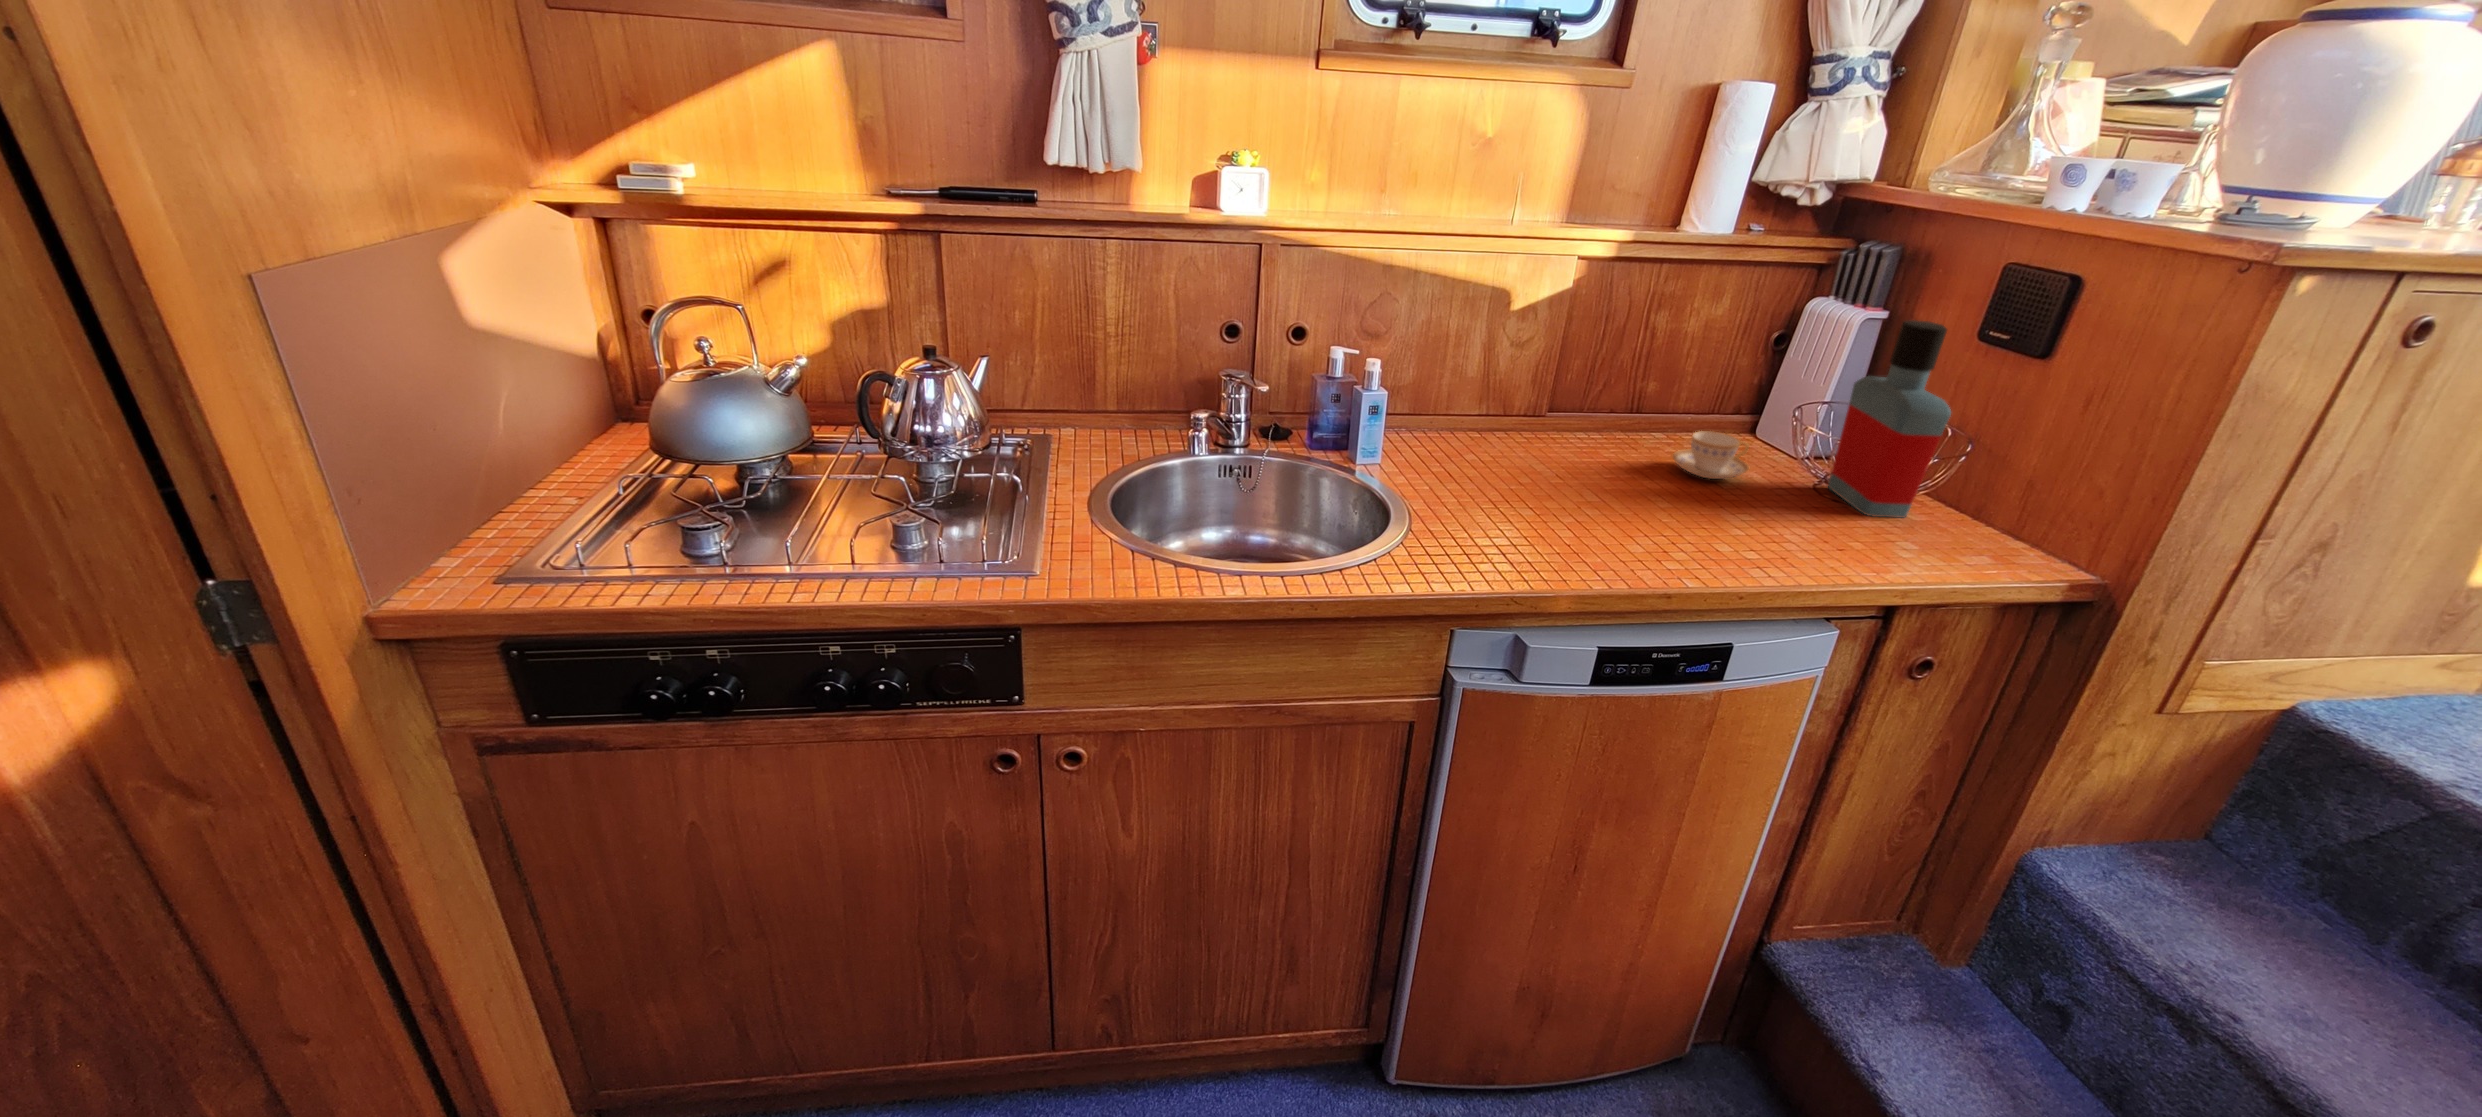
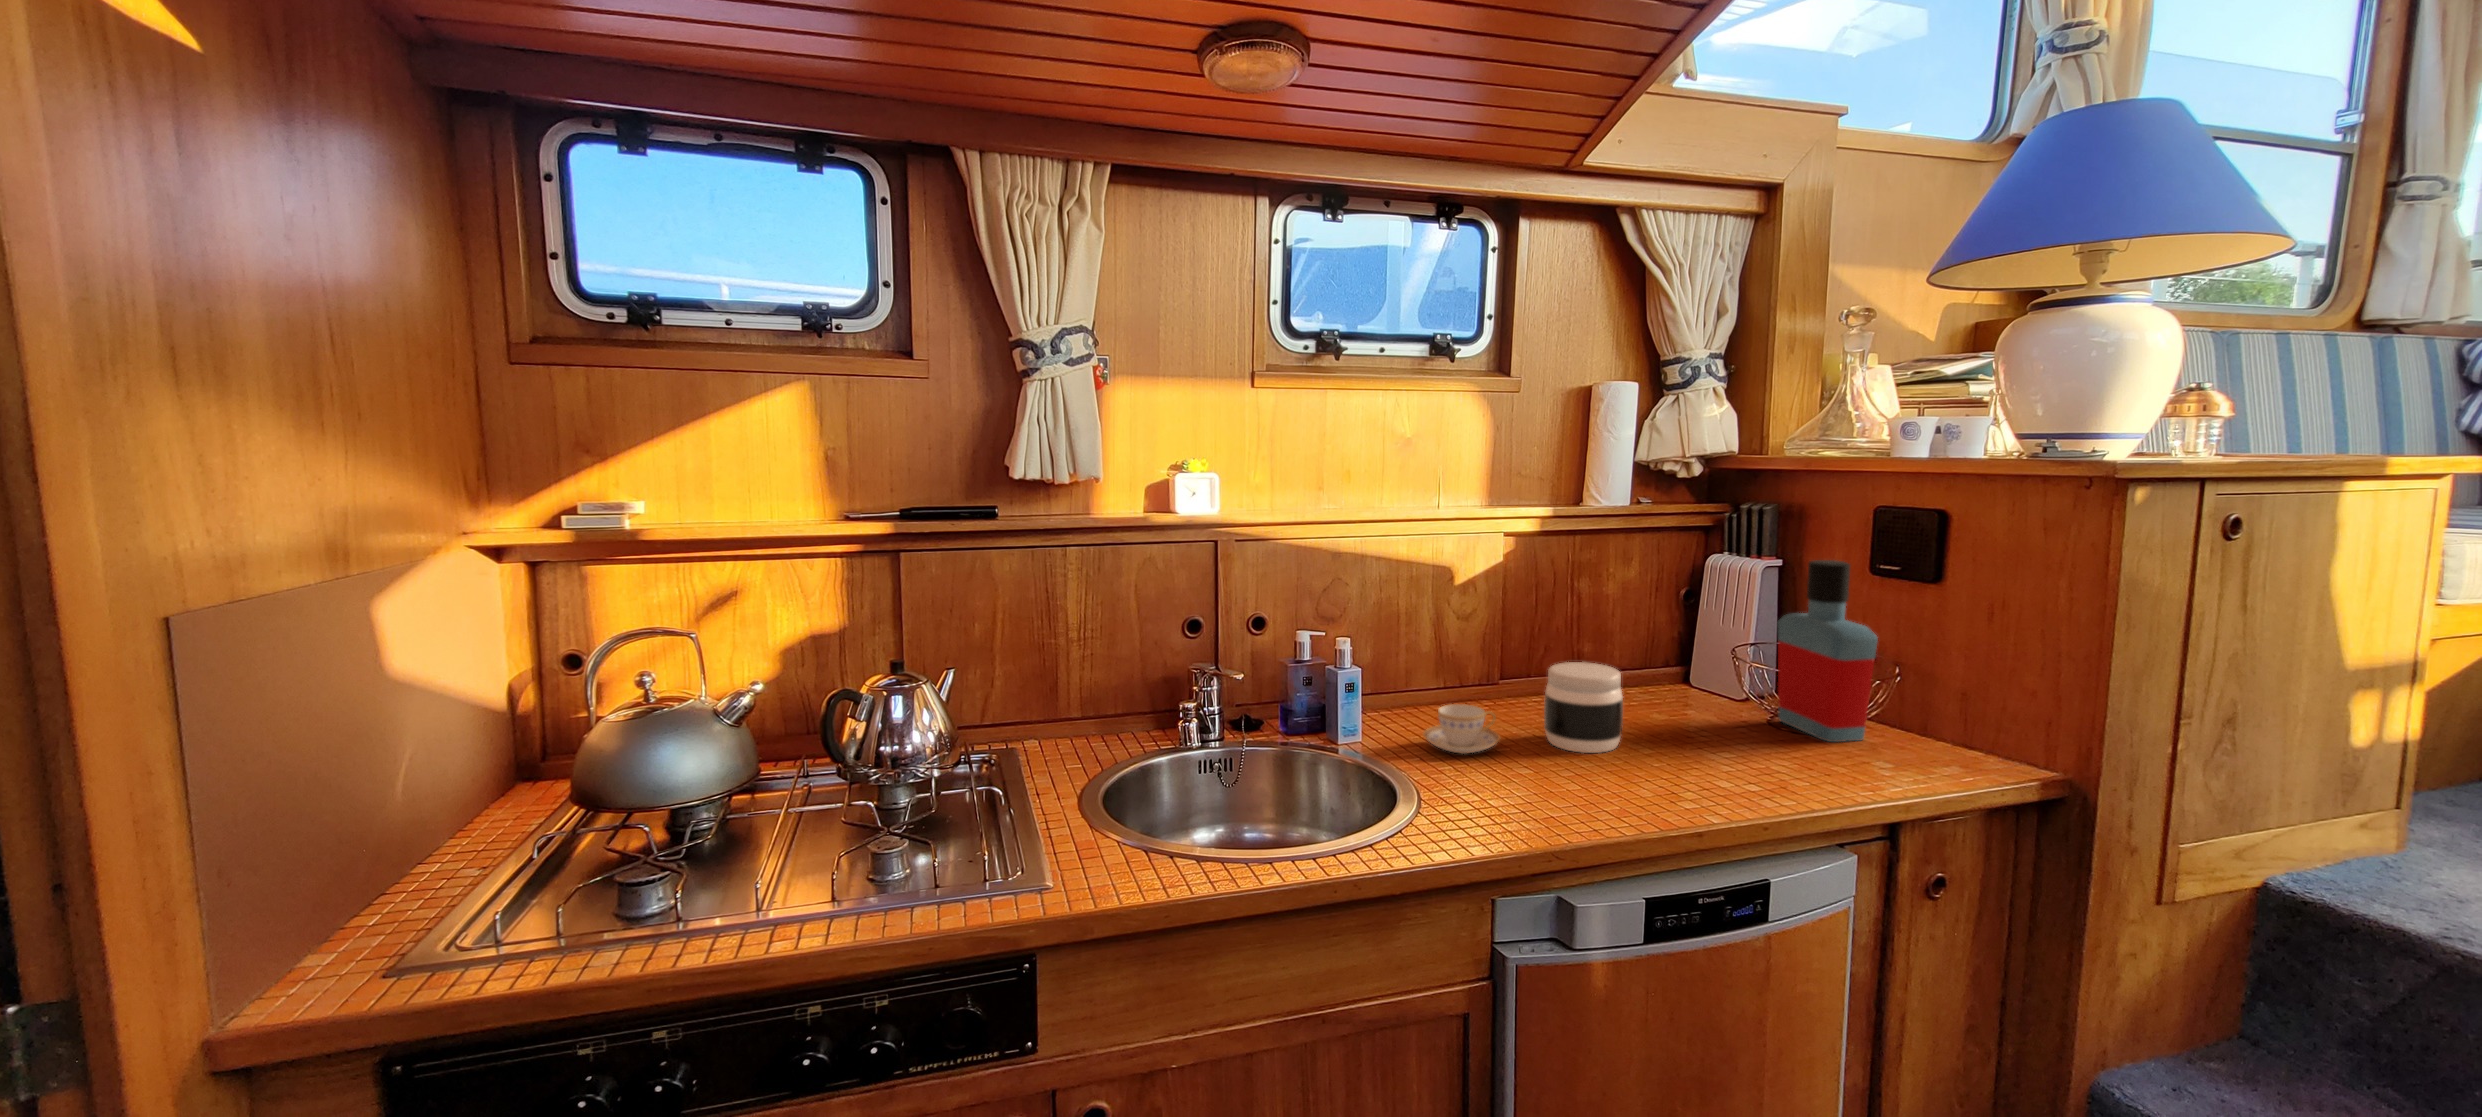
jar: none [1569,406,1657,501] -> present [1544,662,1623,753]
teacup: present [1672,431,1749,479] -> present [1423,704,1500,754]

